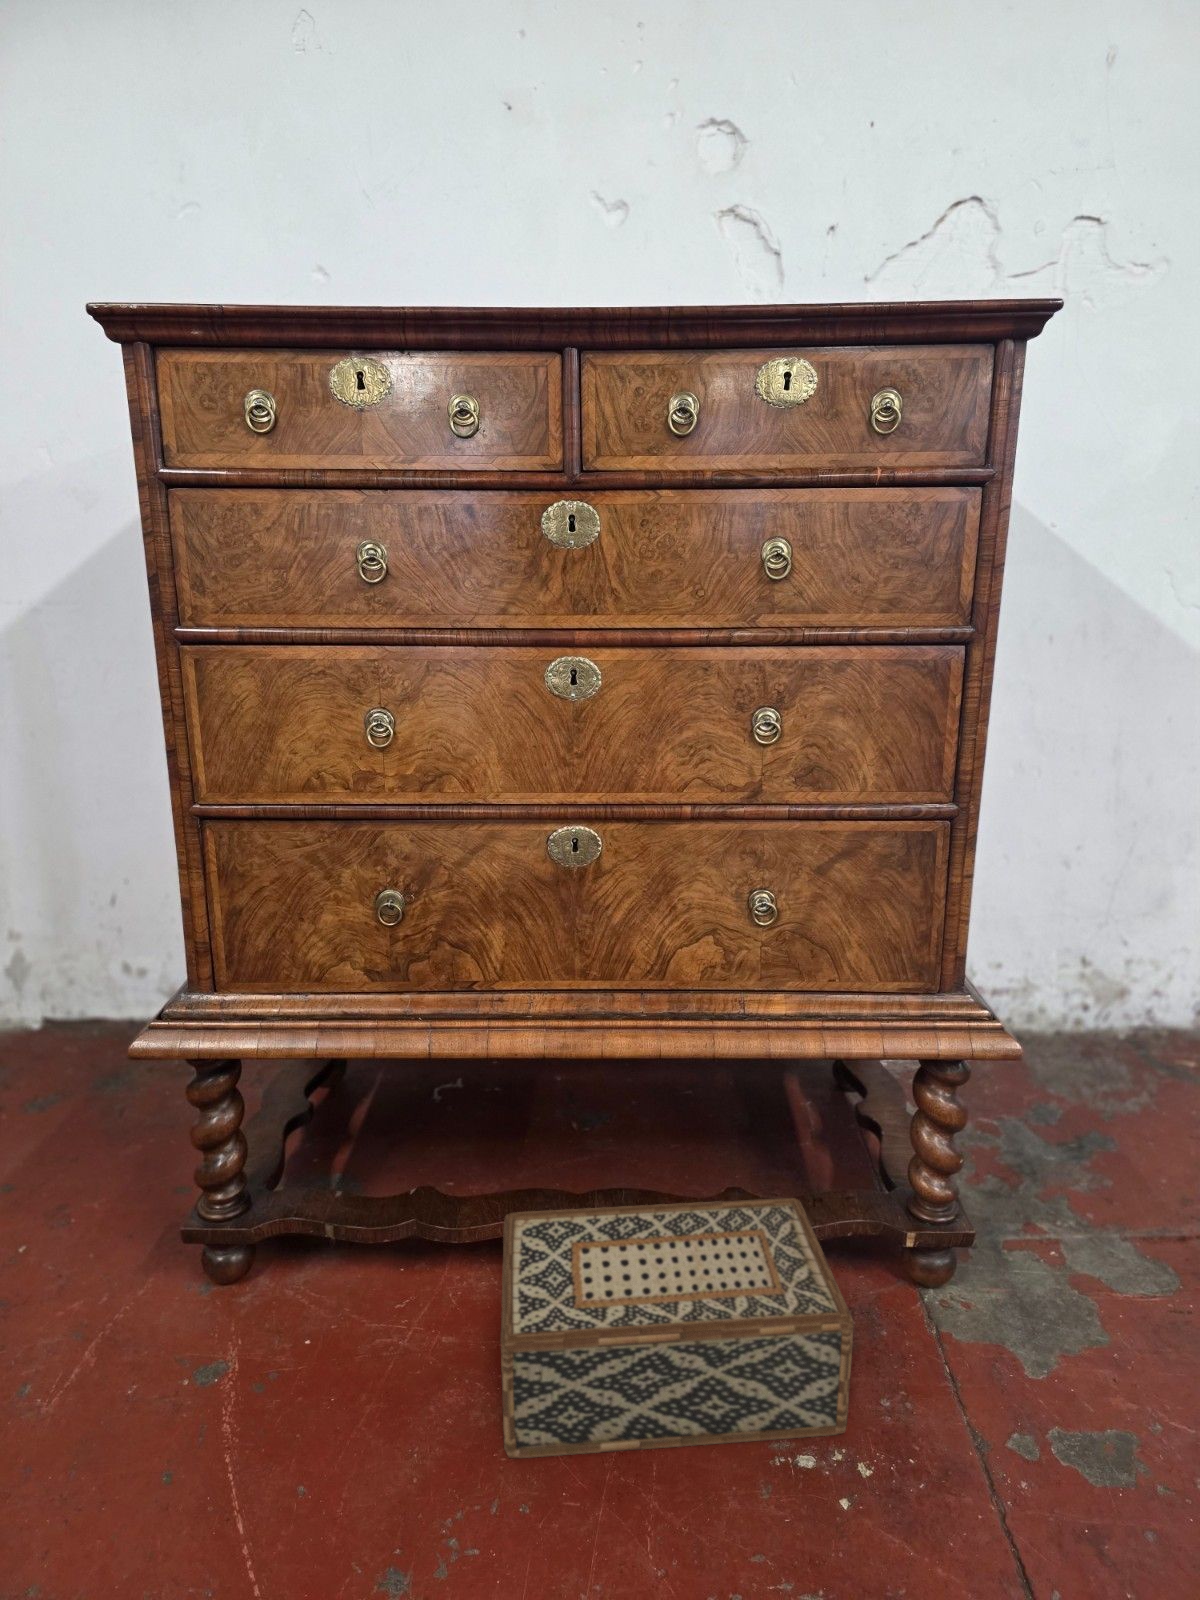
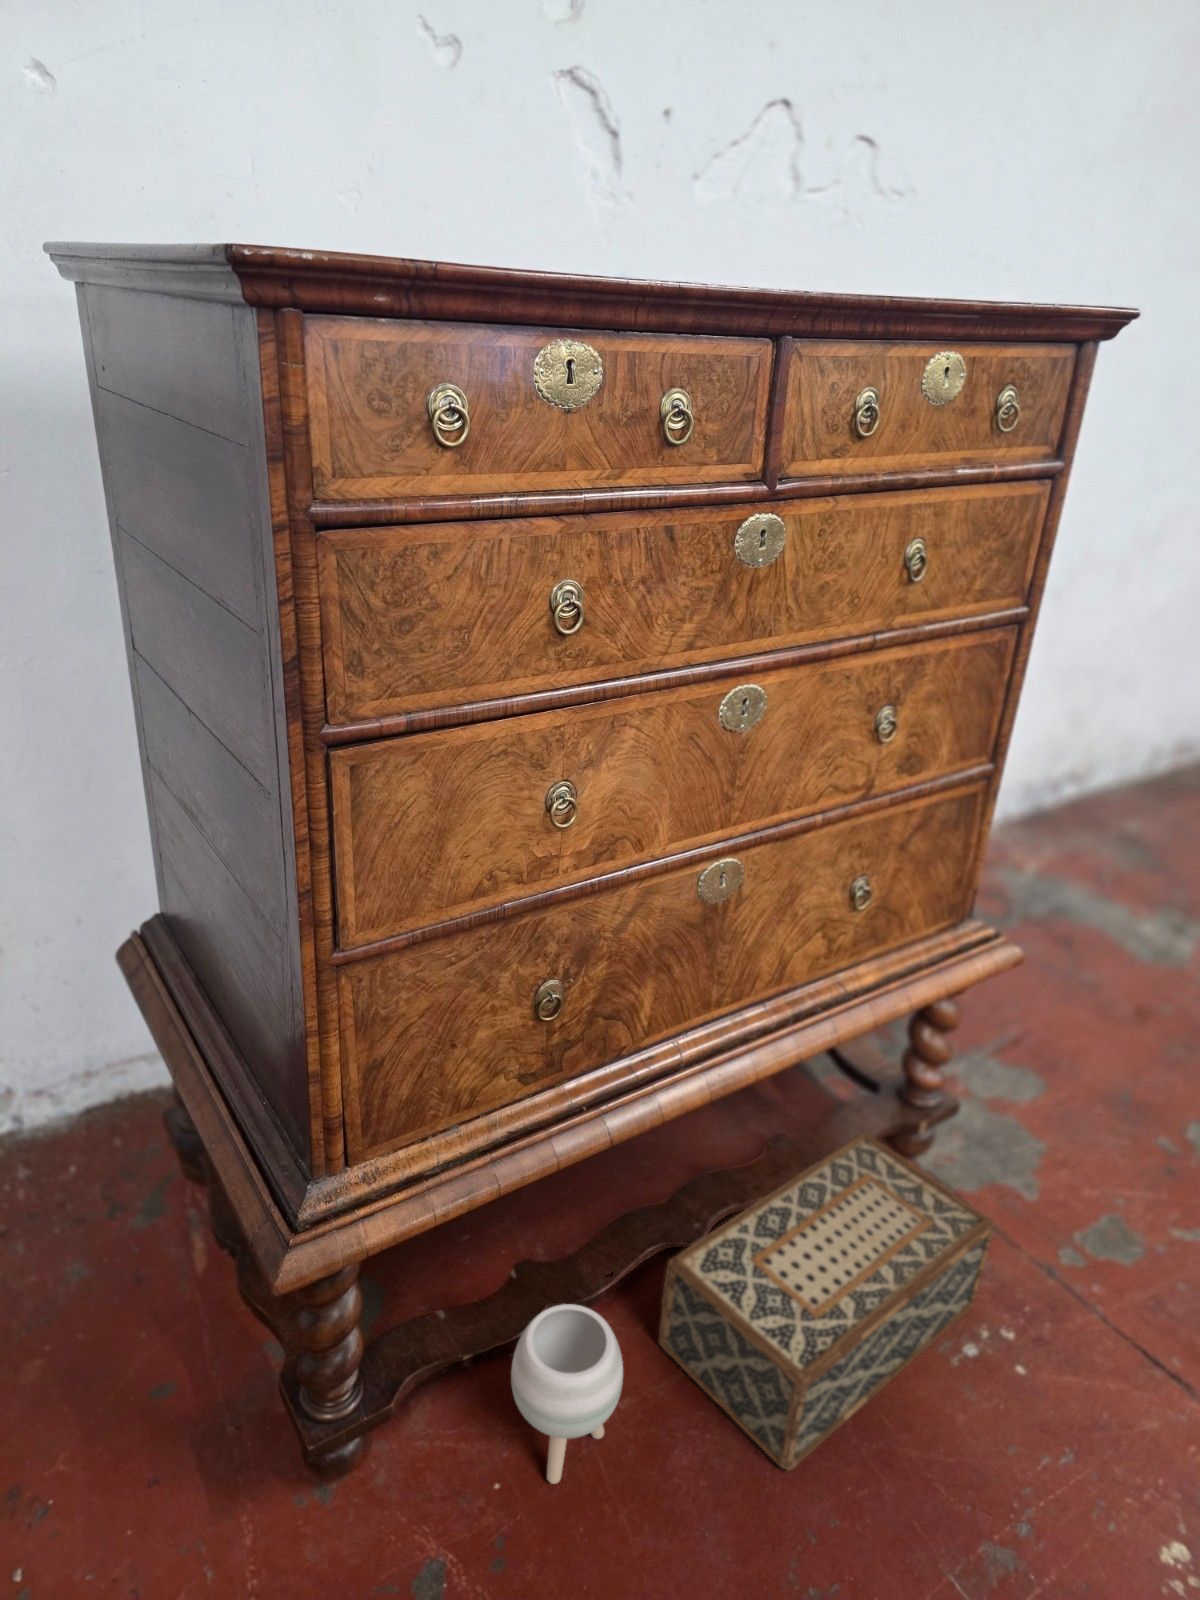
planter: none [308,1197,412,1360] -> present [511,1304,623,1484]

